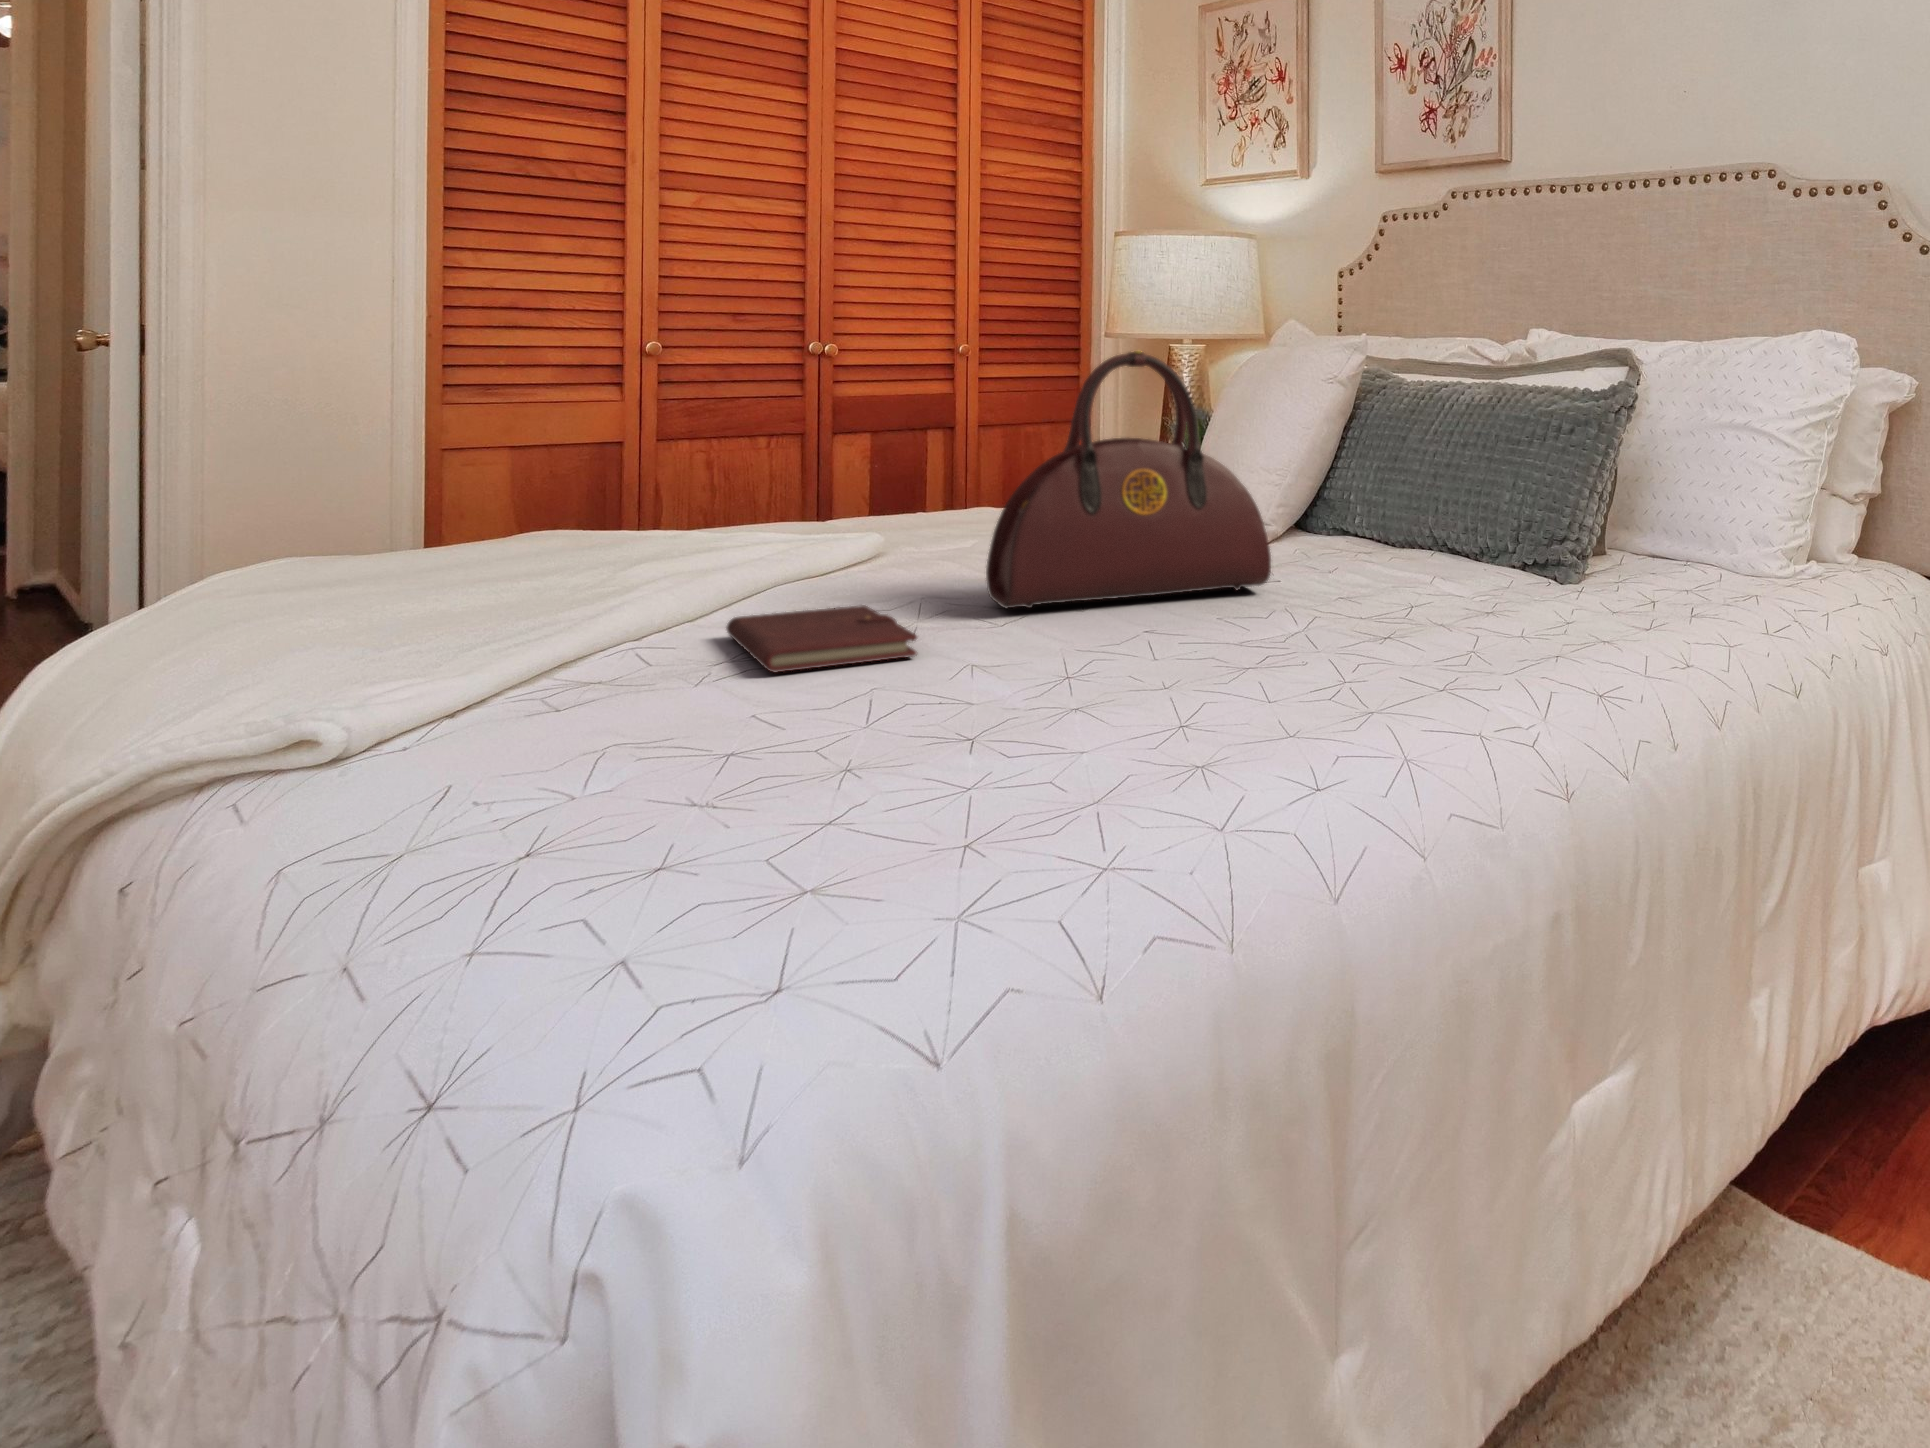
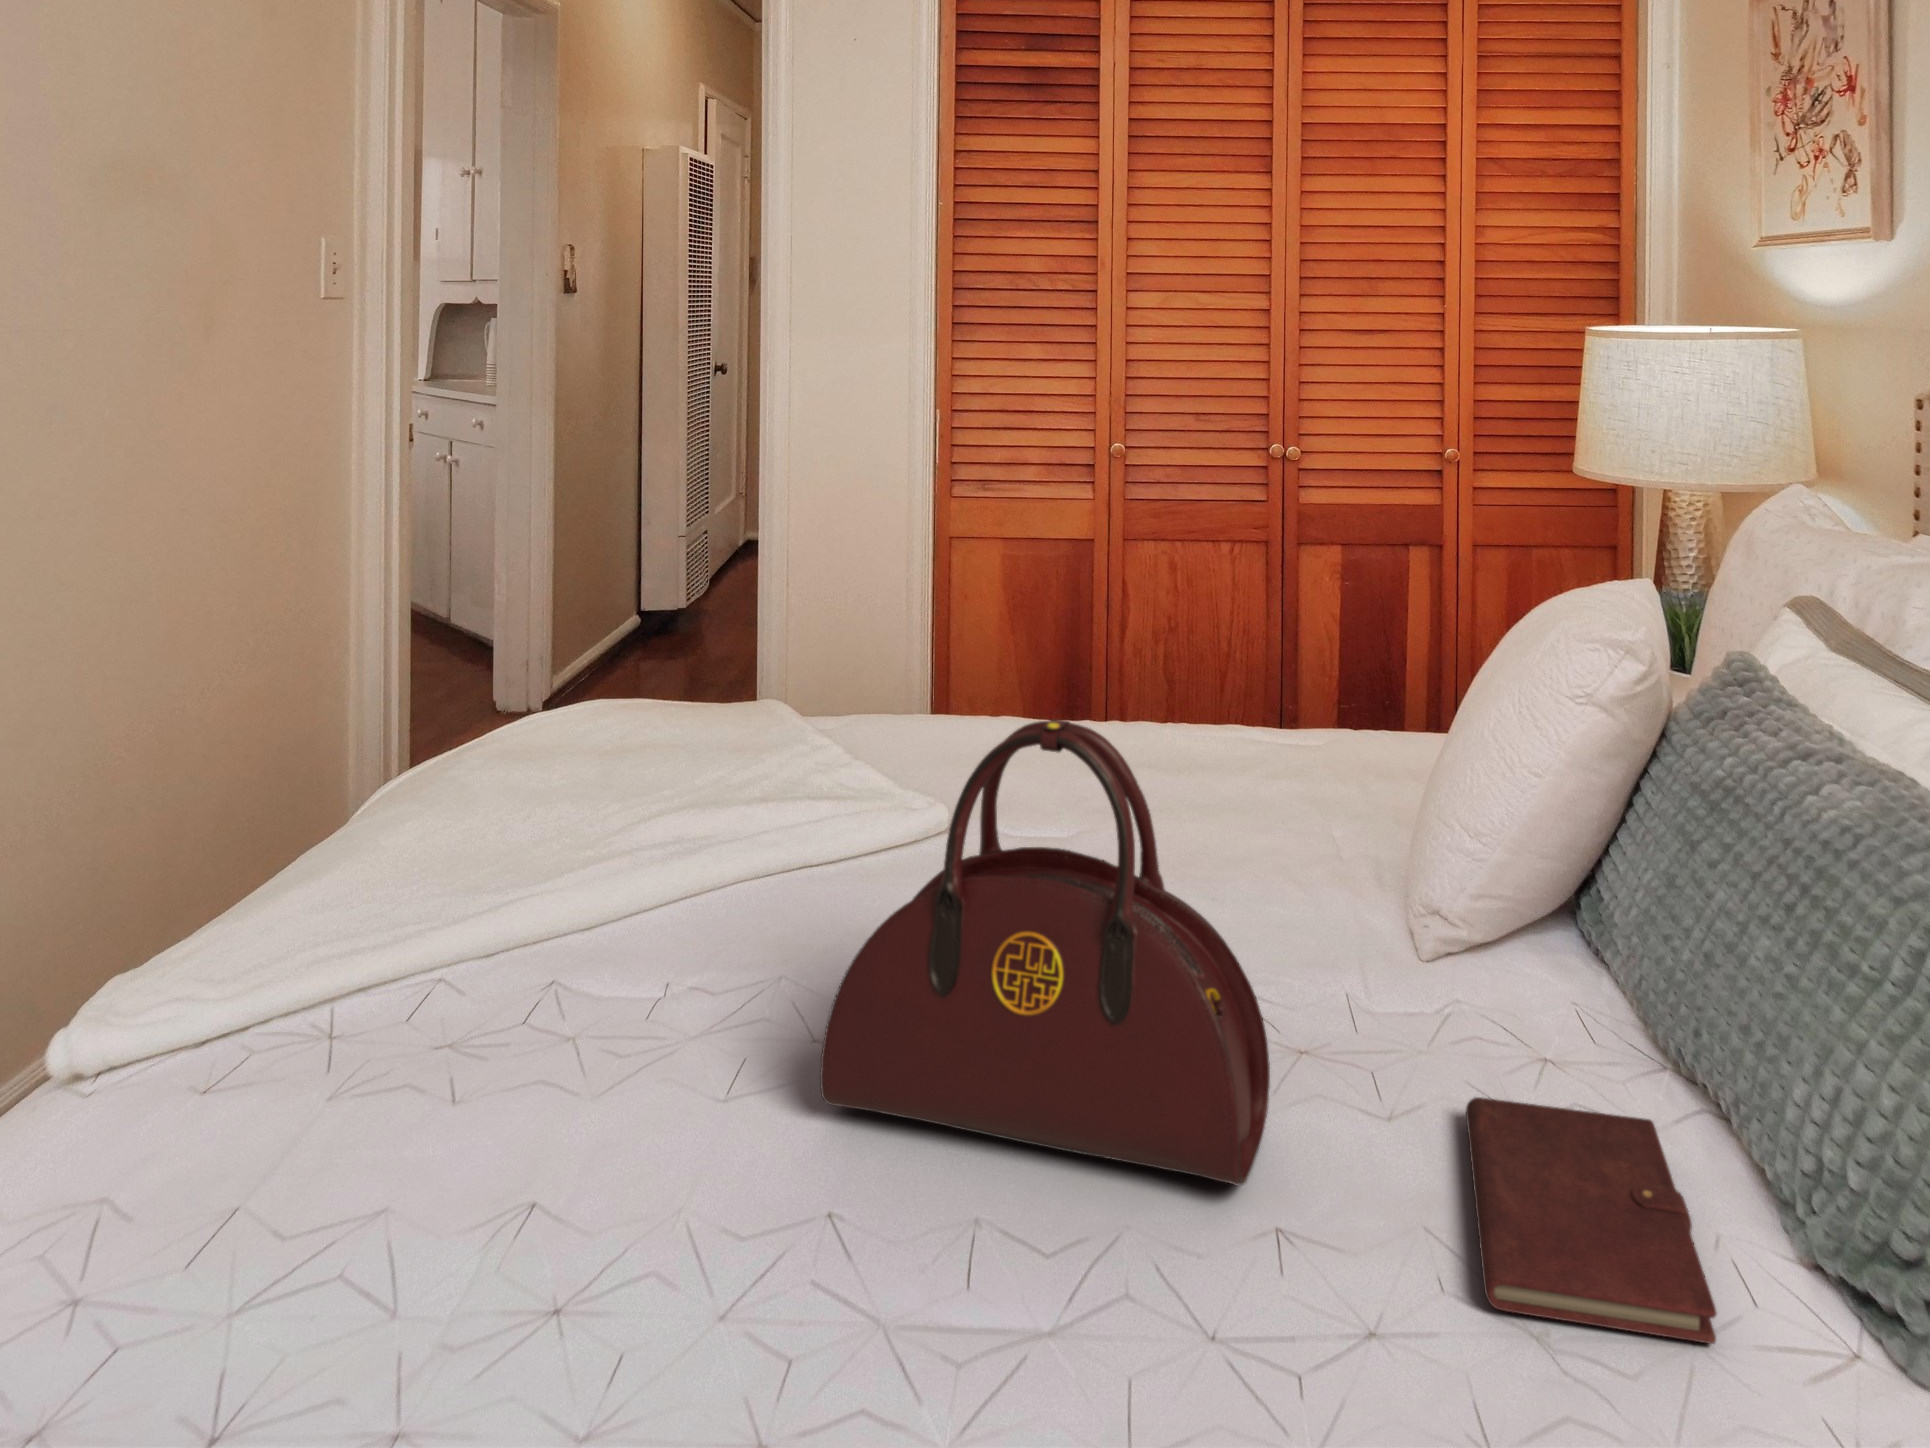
notebook: present [727,605,917,673] -> present [1466,1097,1717,1344]

